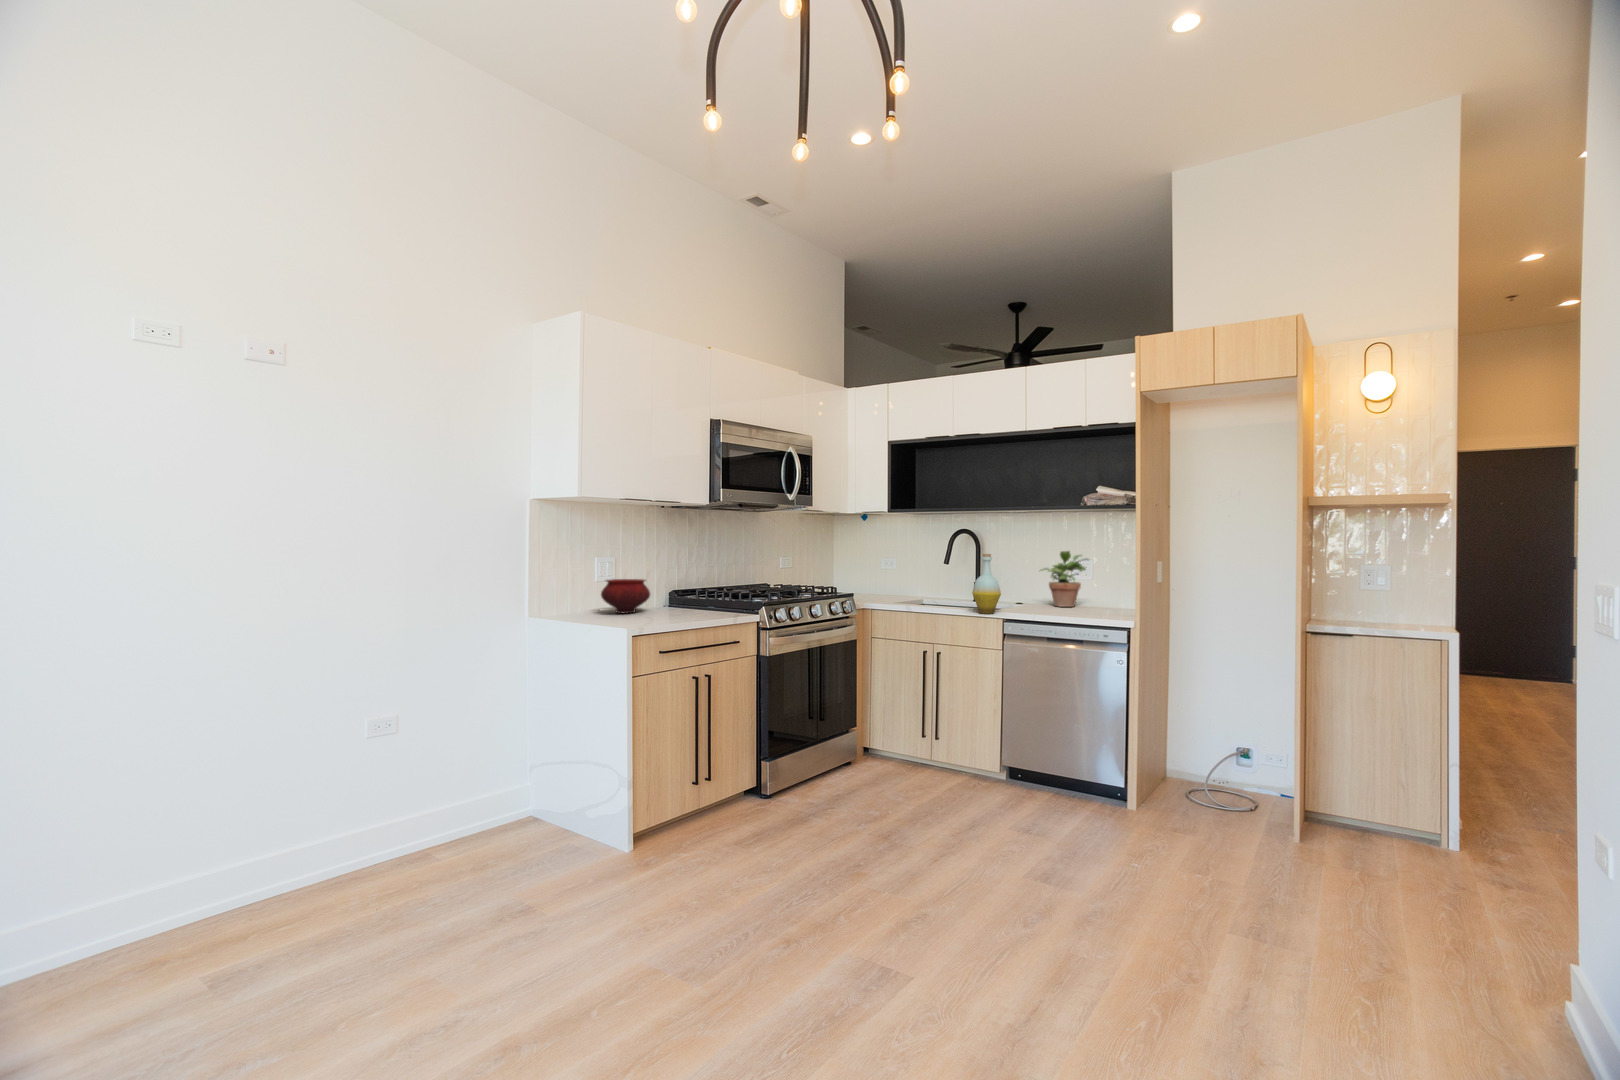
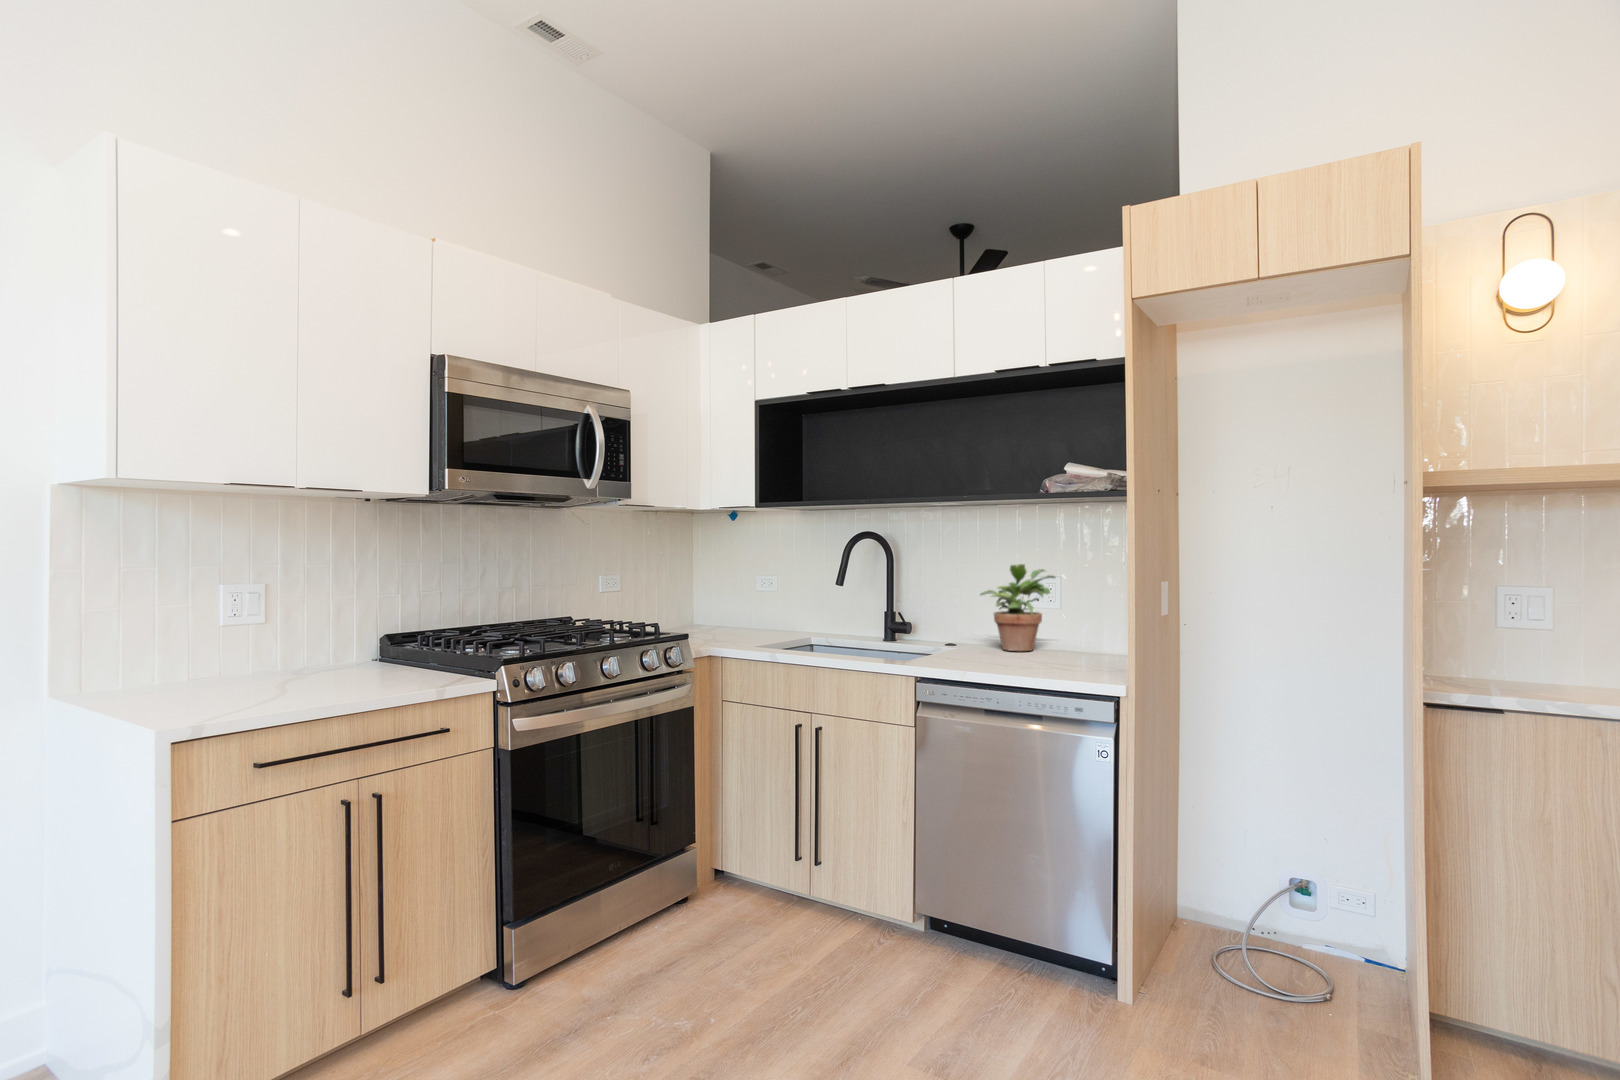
bottle: present [972,554,1001,614] -> none [869,571,914,667]
bowl: present [601,579,650,613] -> none [208,621,307,683]

